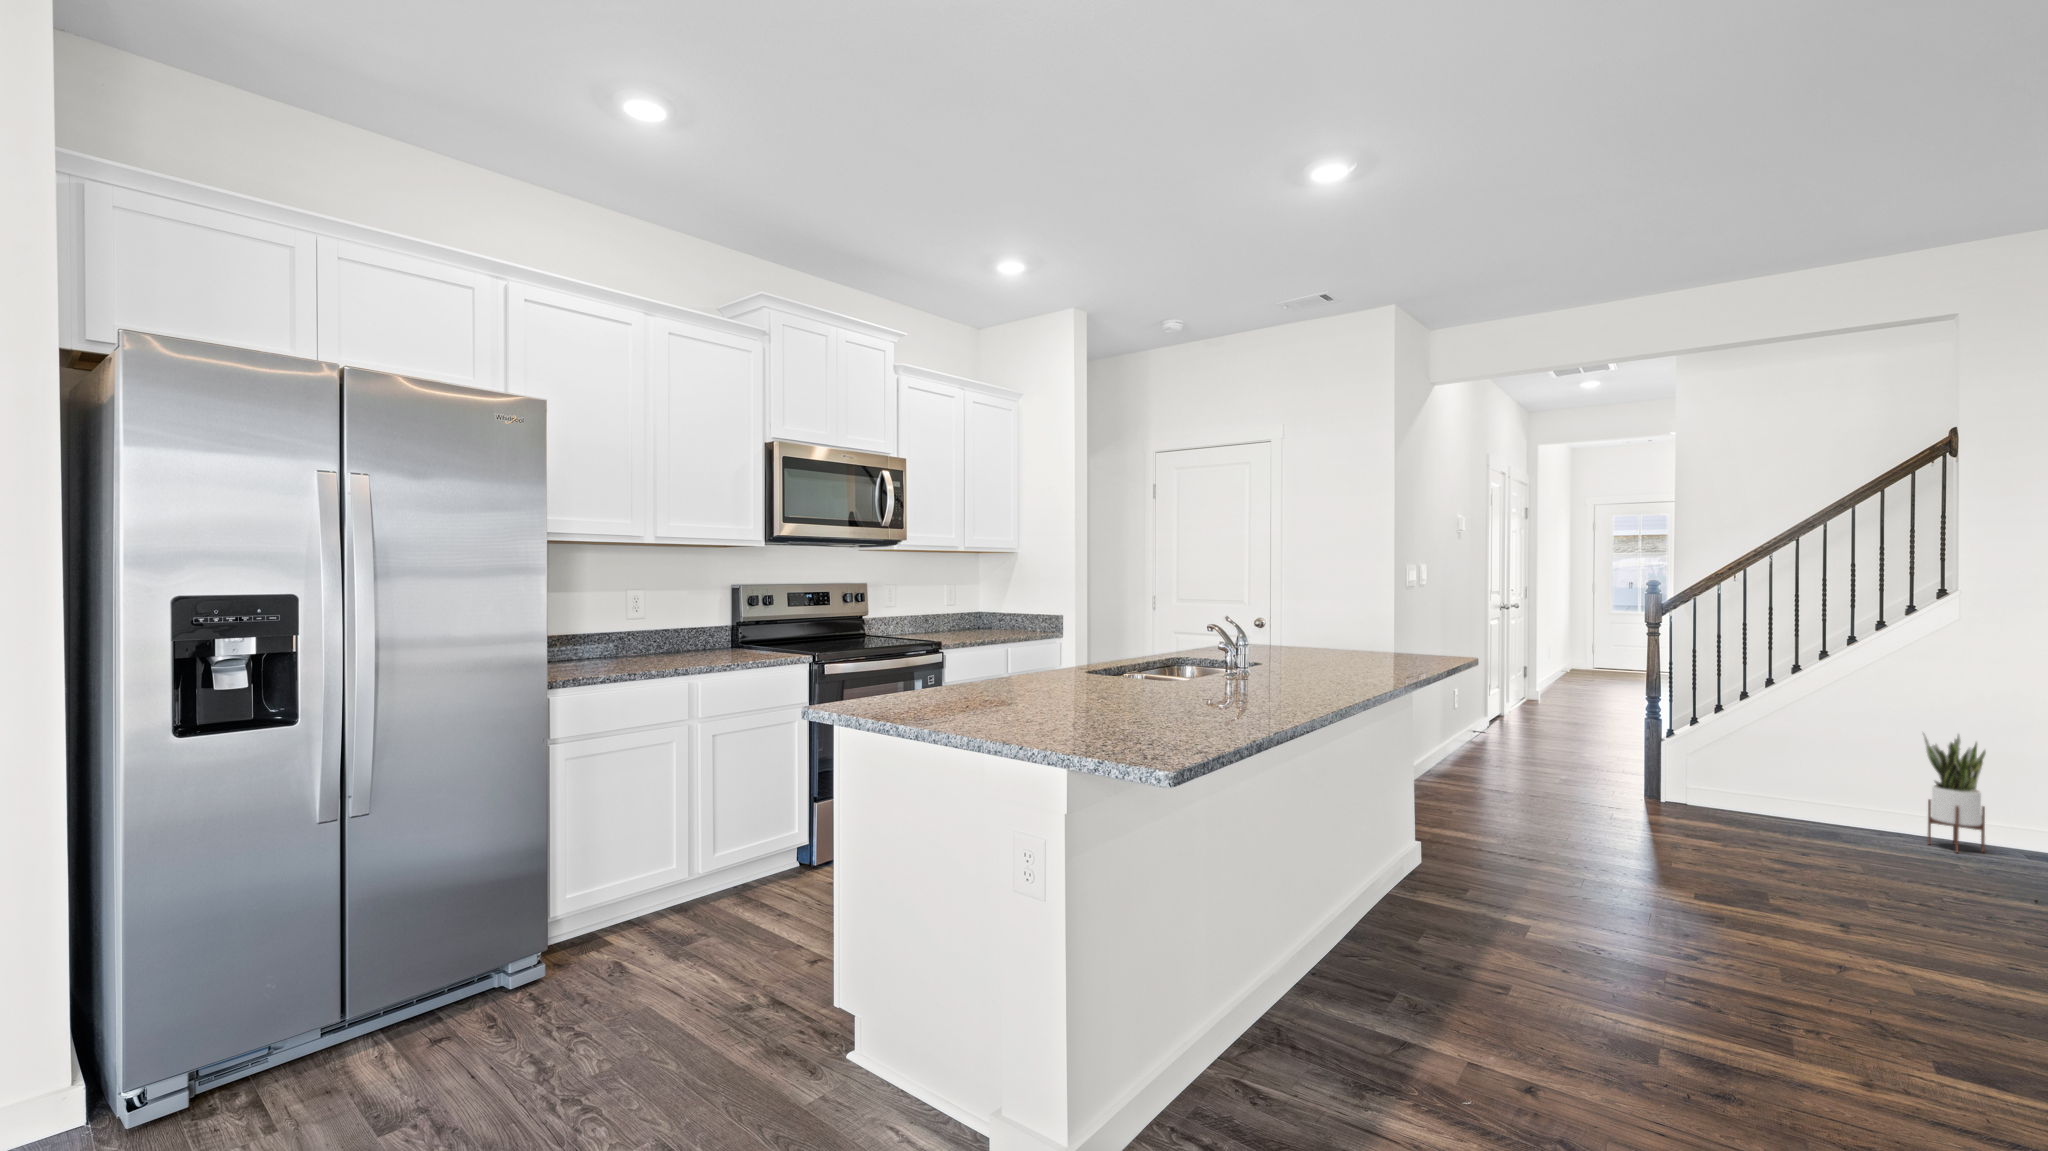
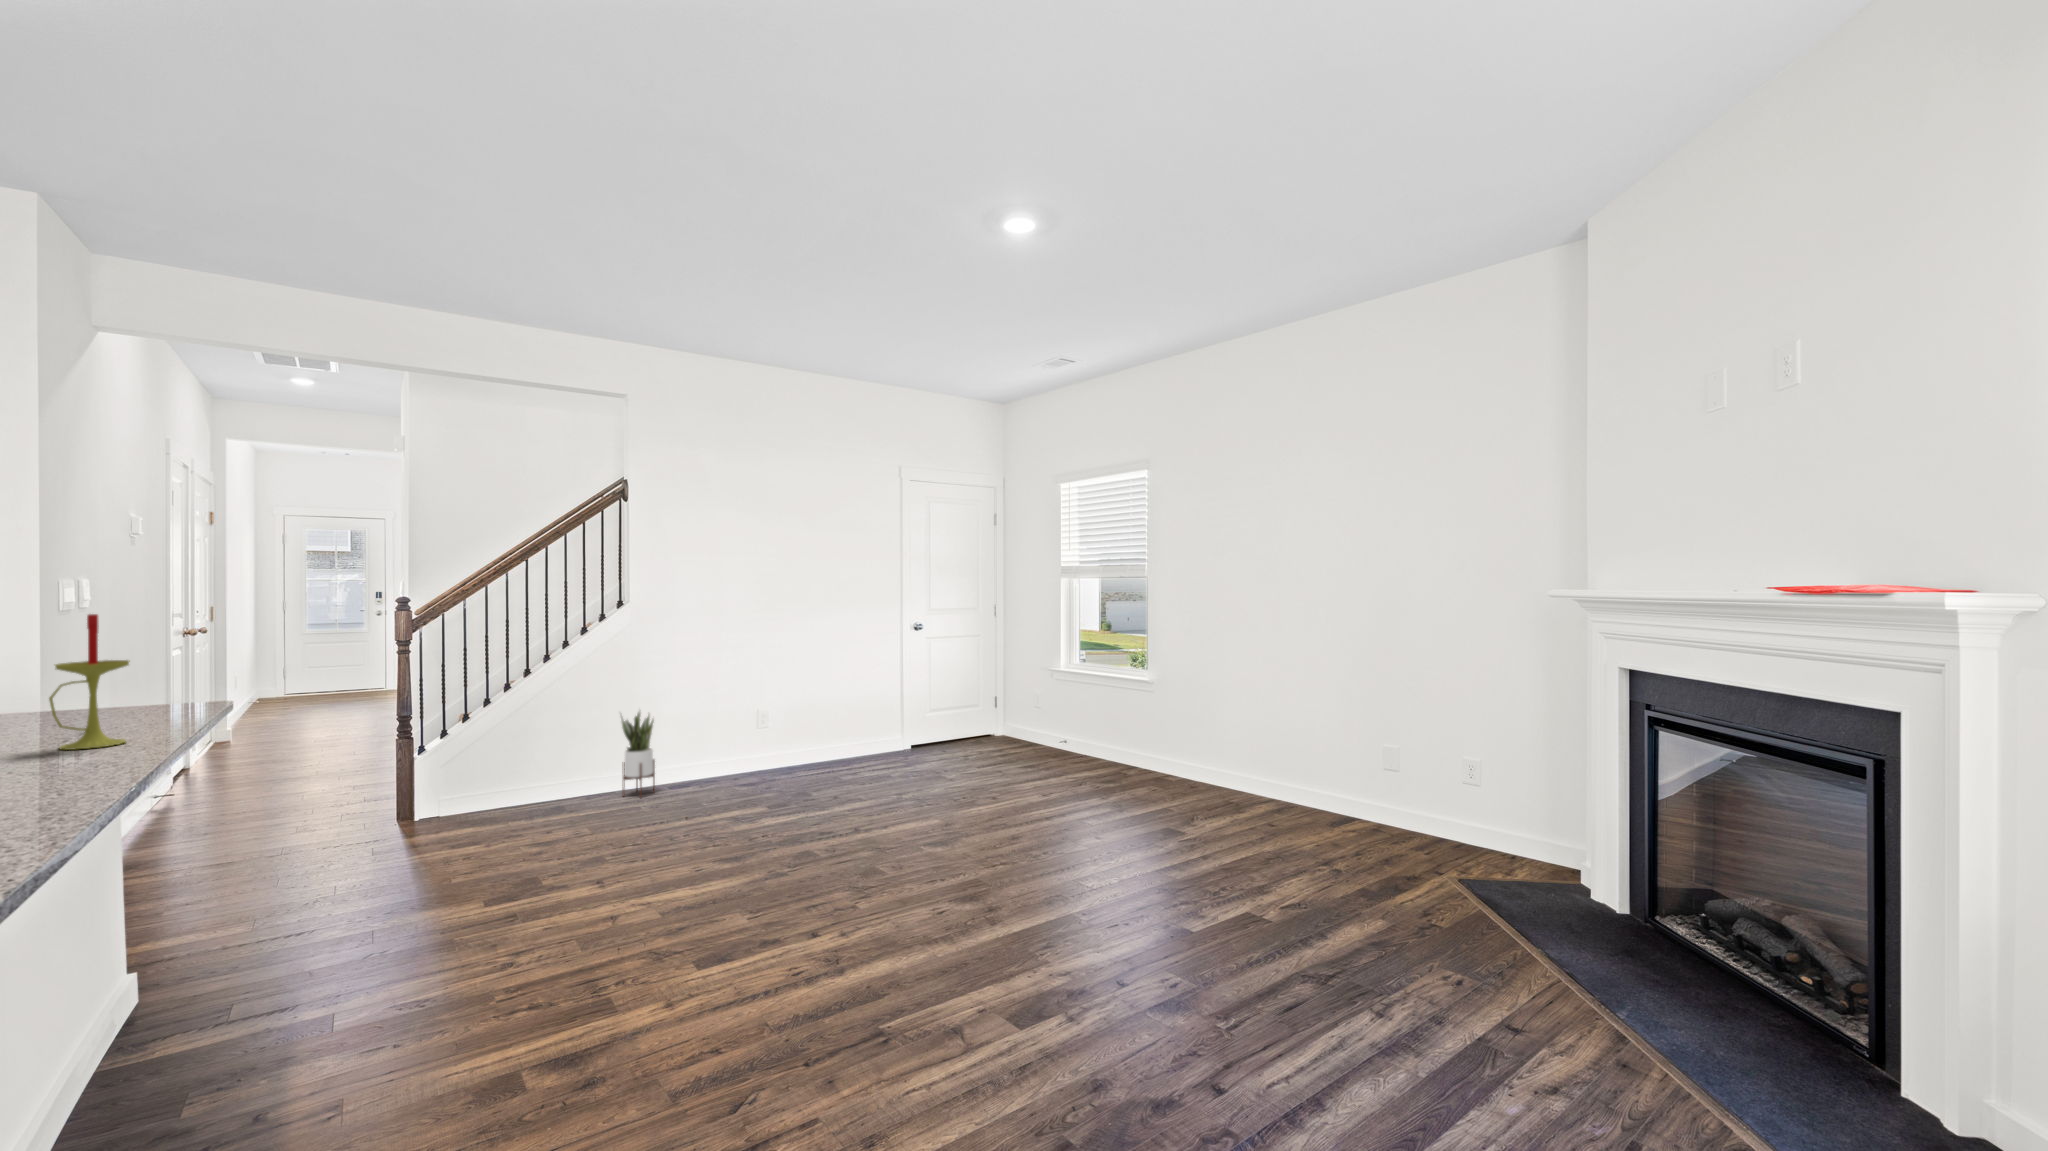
candle: none [1353,576,1396,670] -> present [49,614,130,750]

